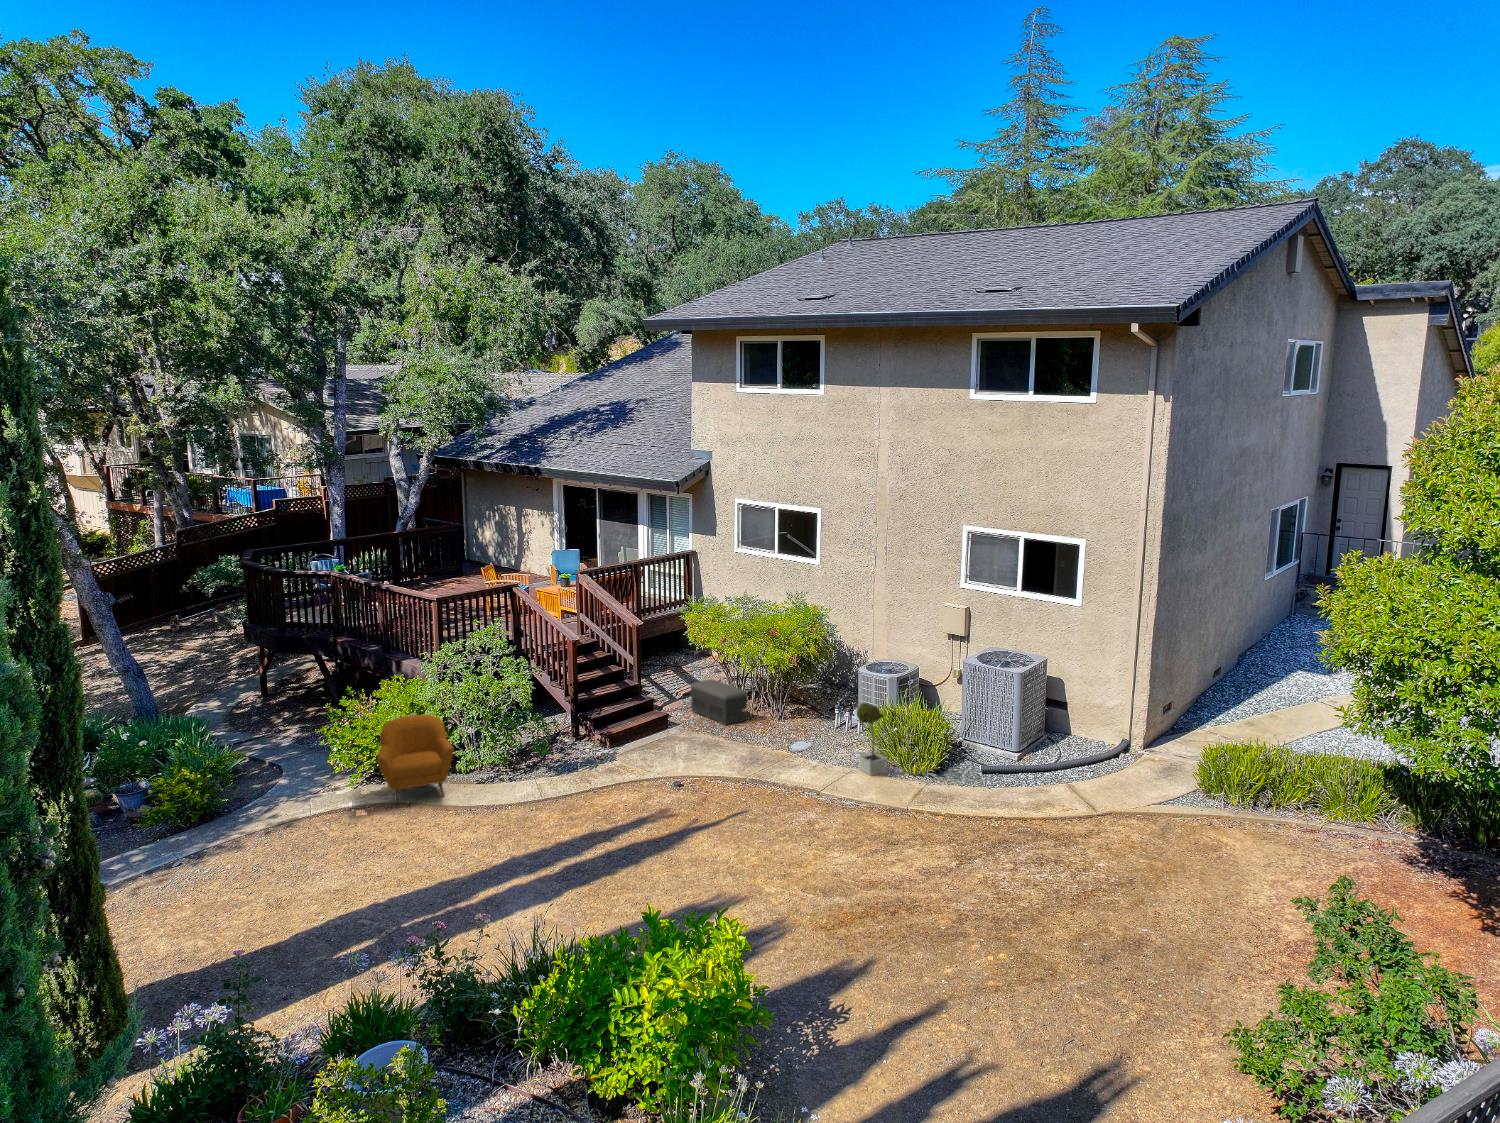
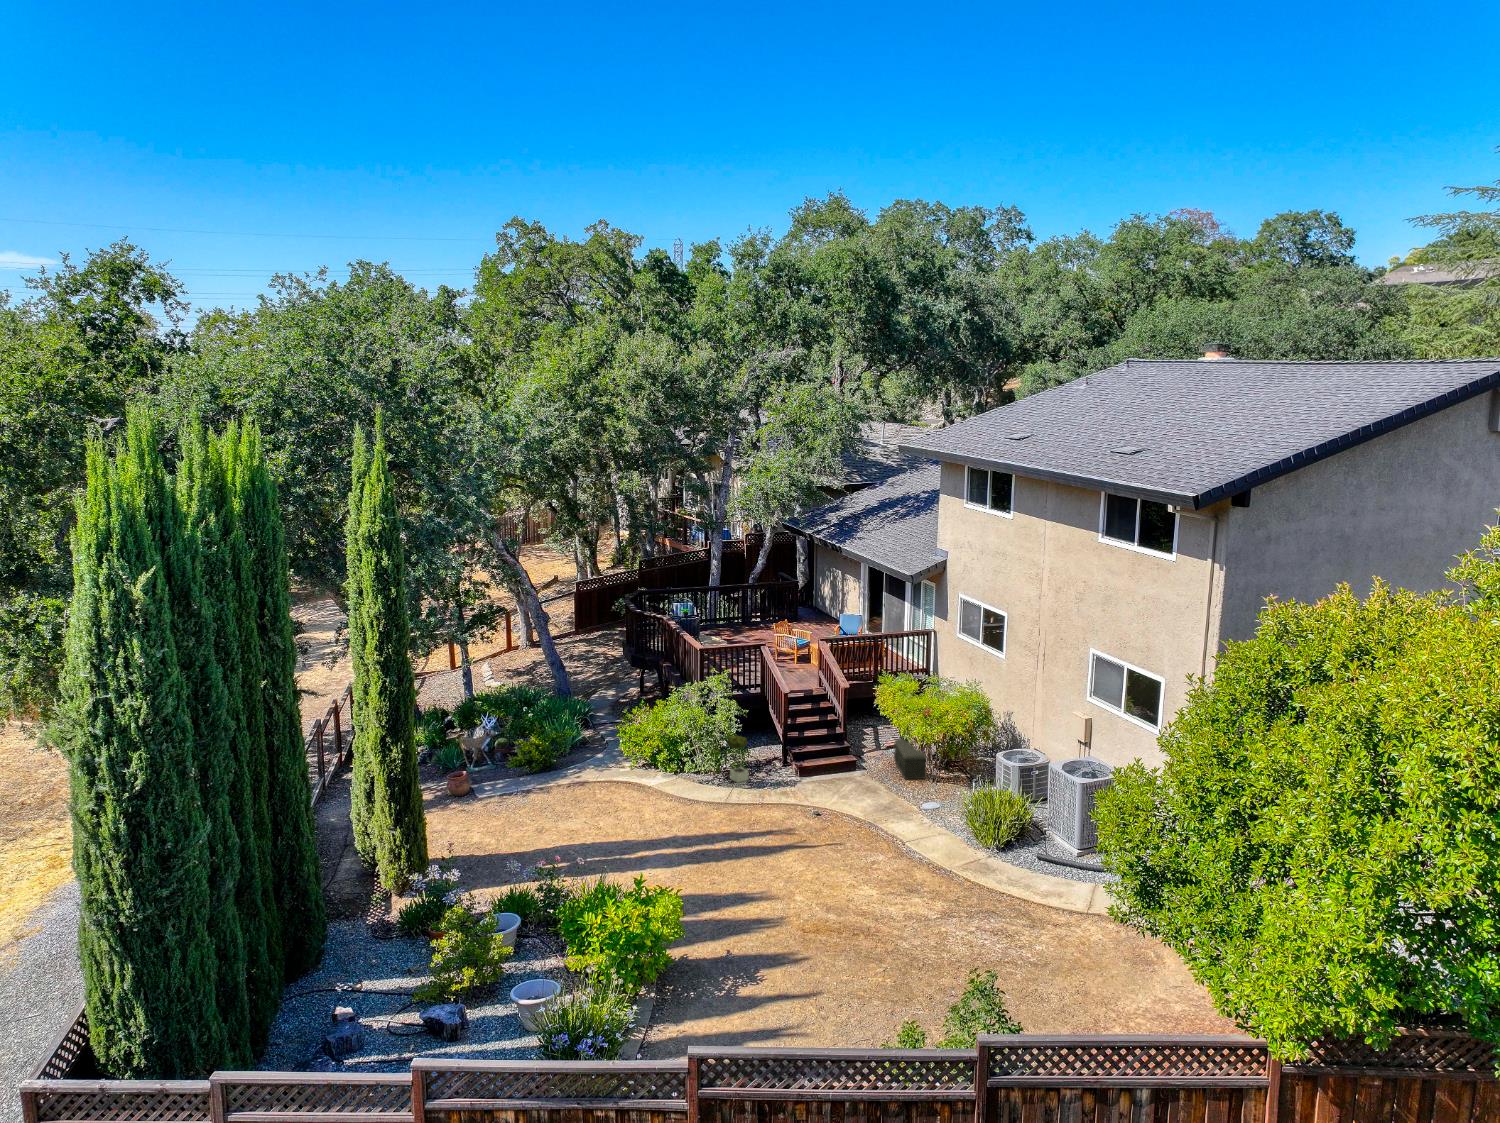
potted tree: present [857,703,886,776] -> present [727,736,748,782]
armchair: present [377,715,454,805] -> none [632,729,685,789]

